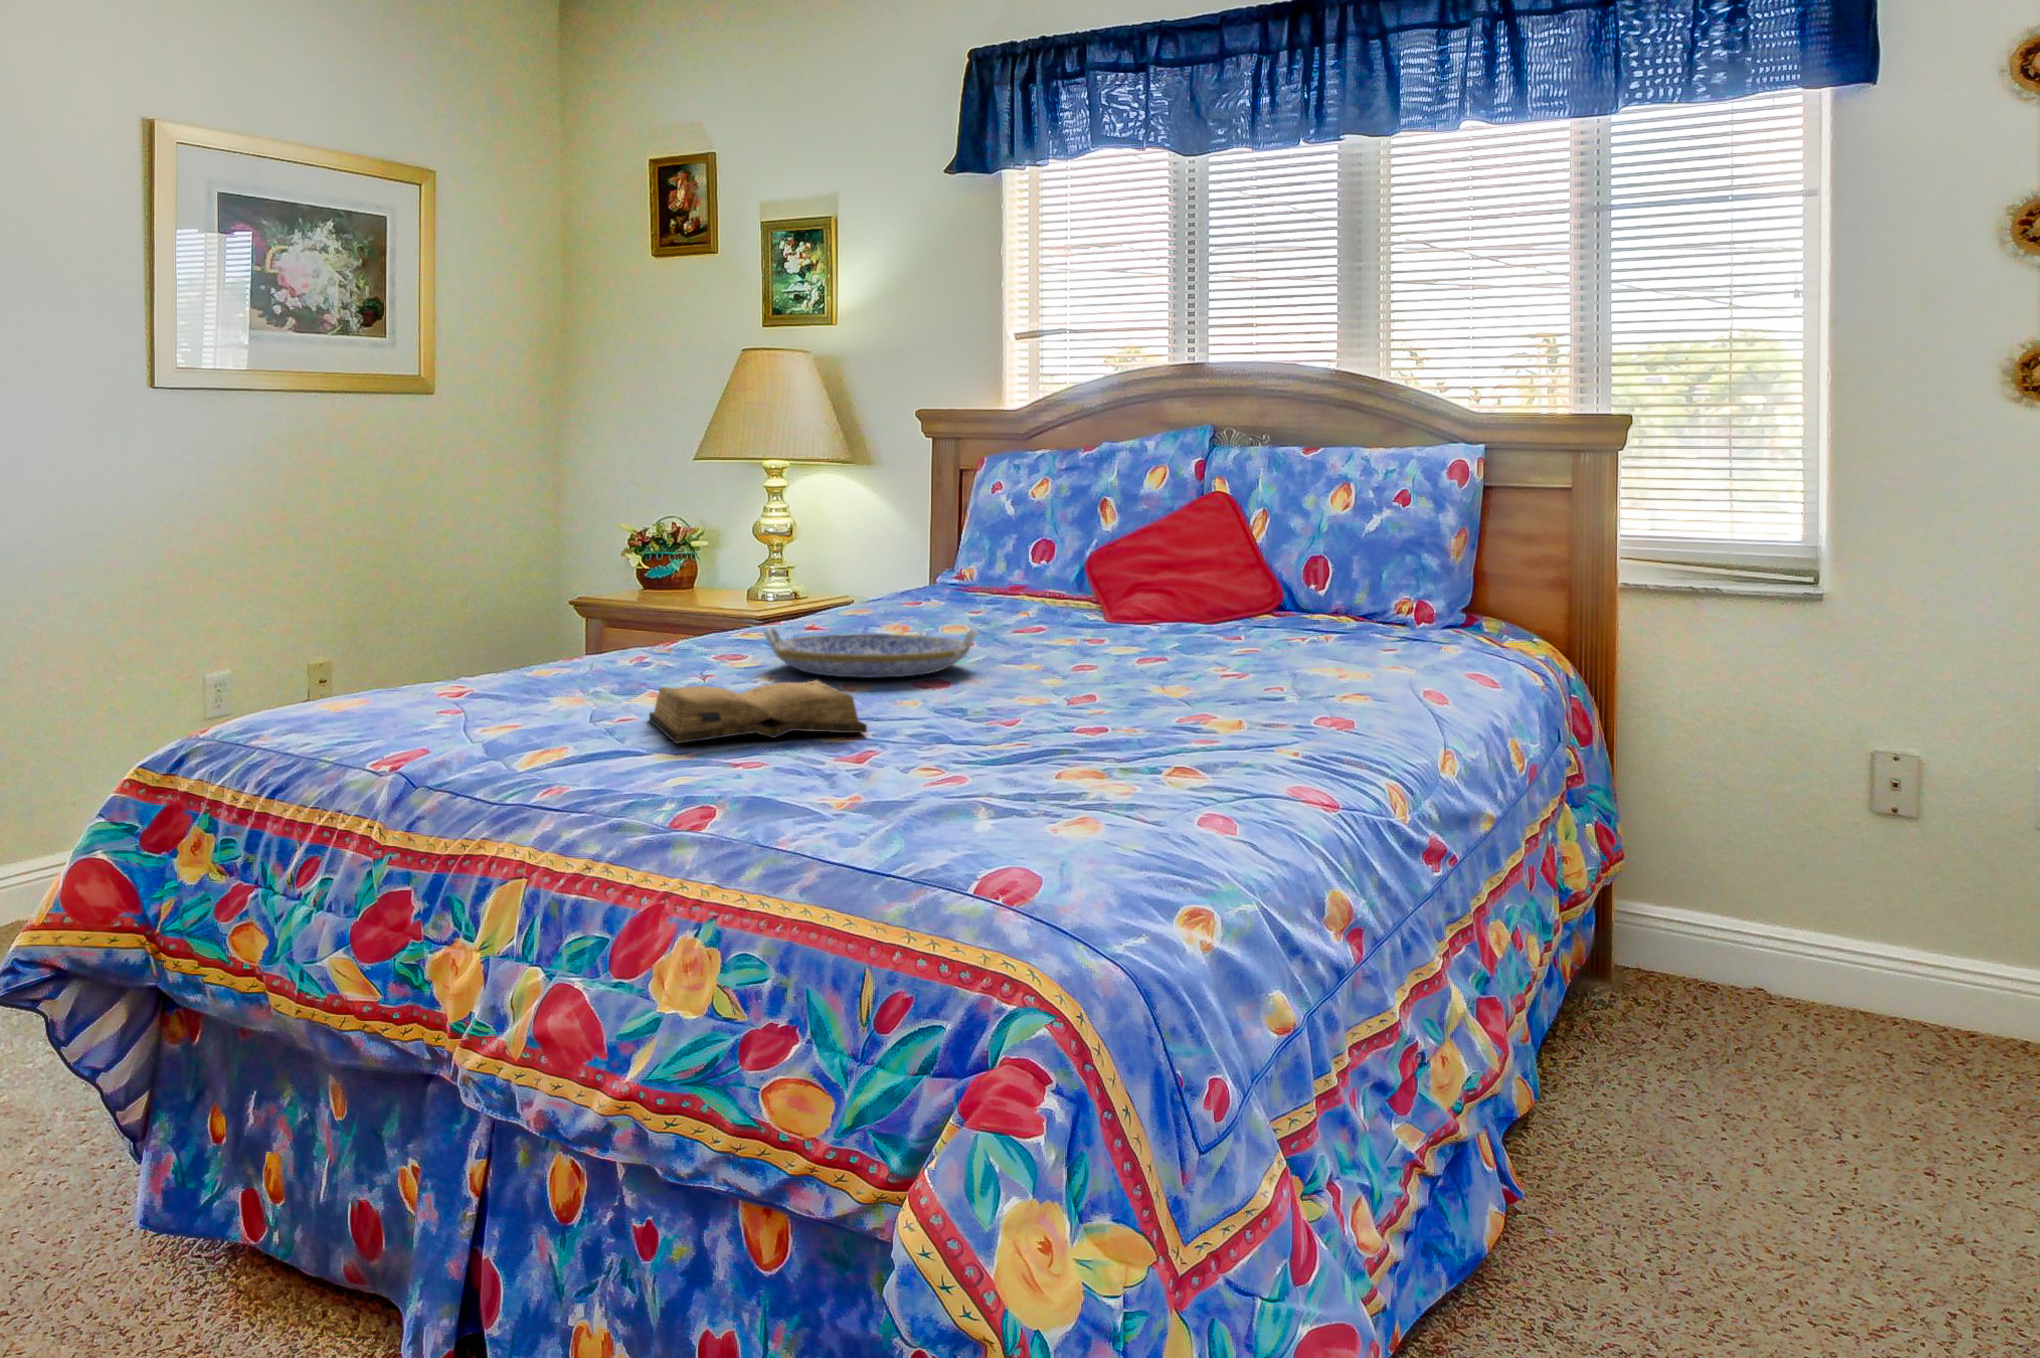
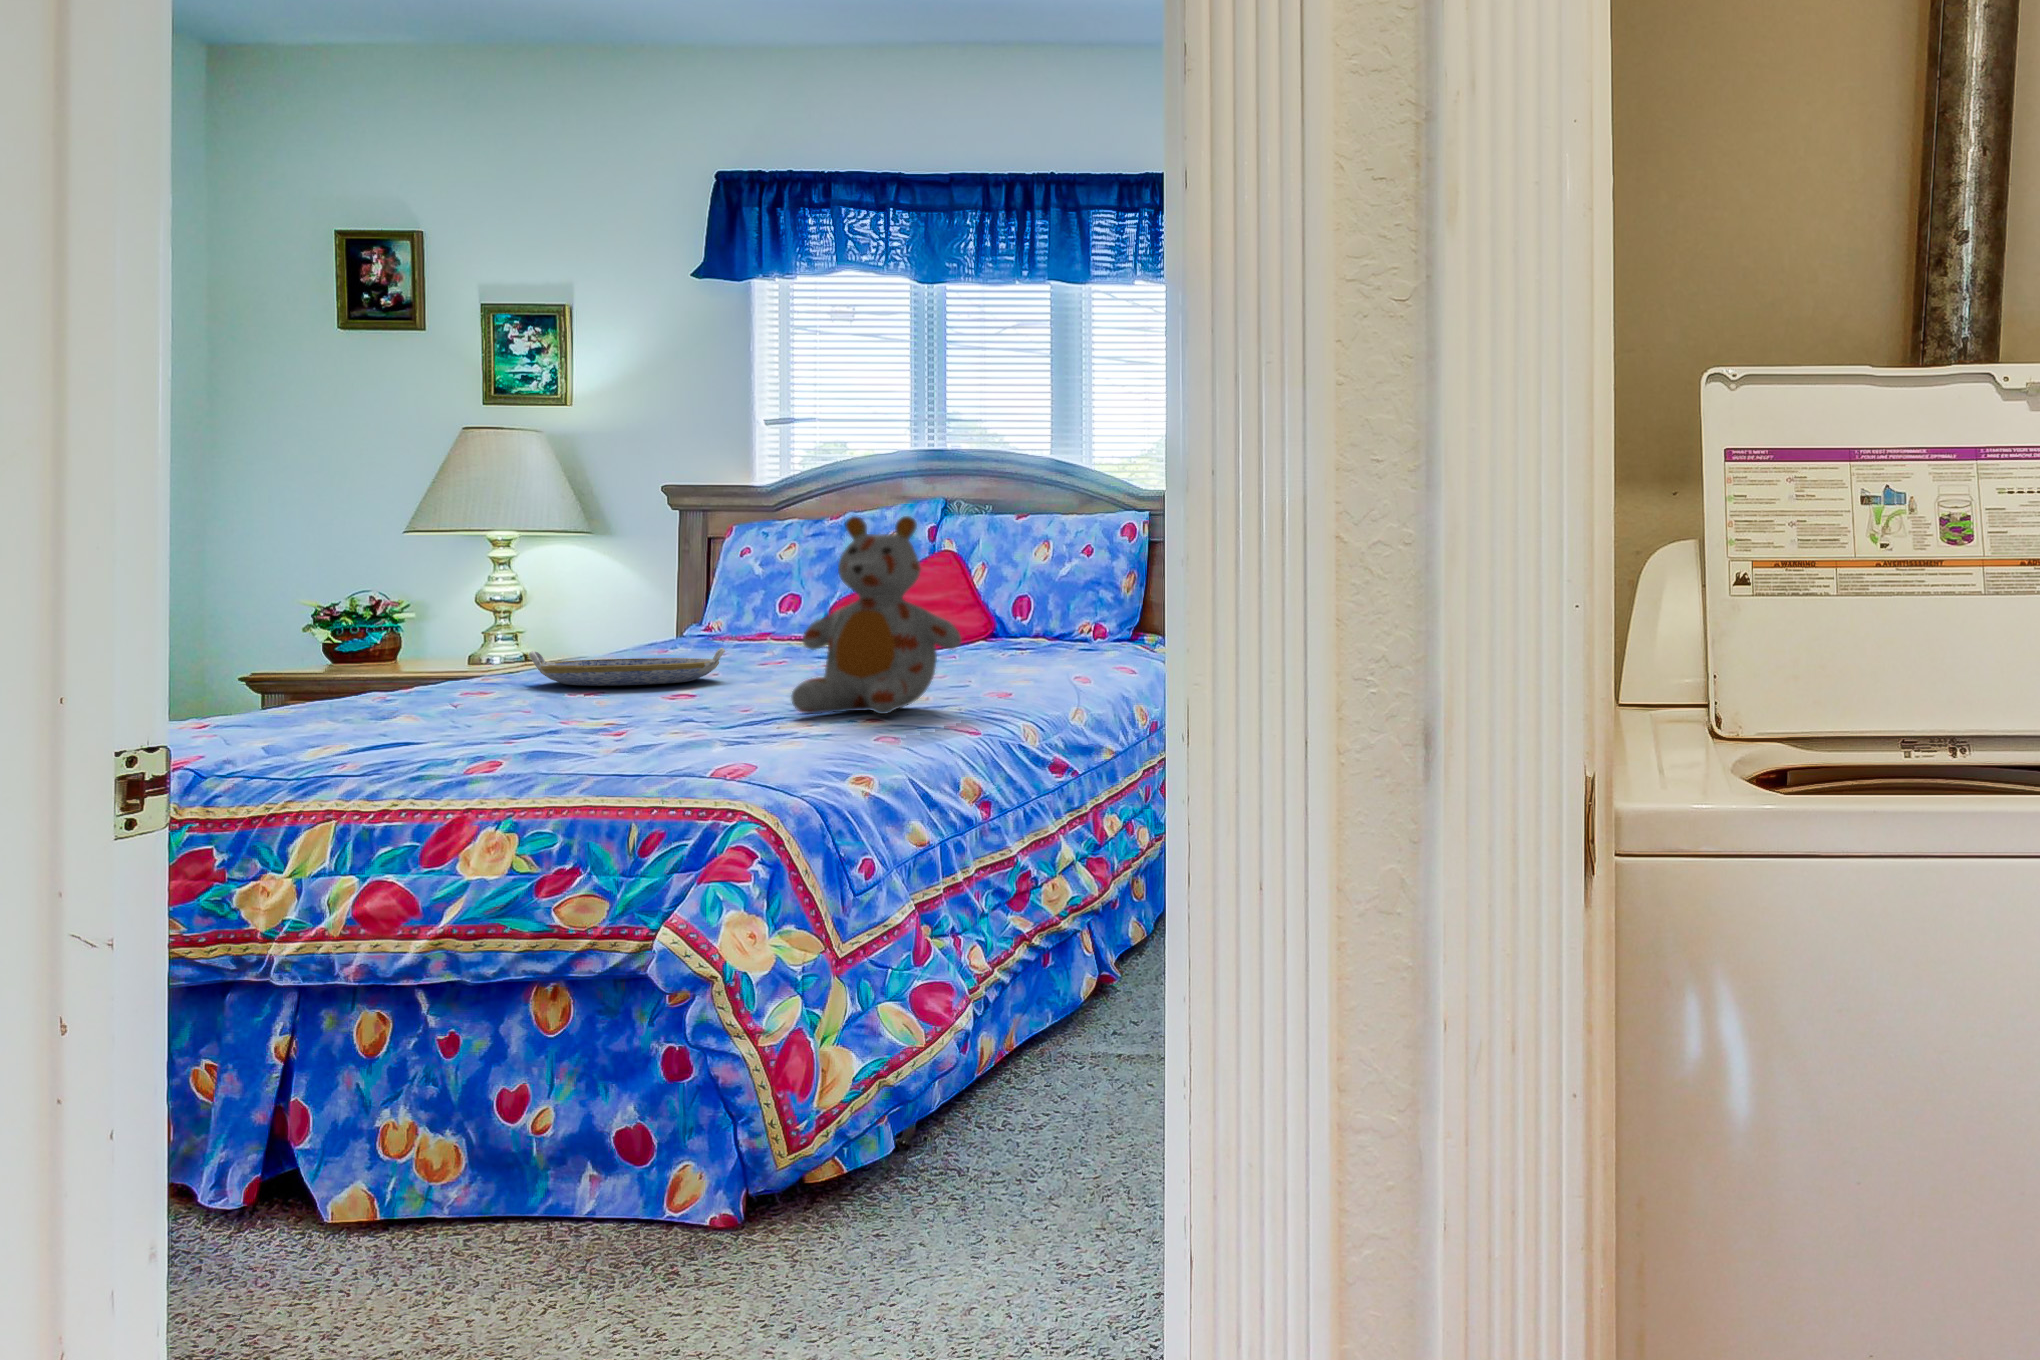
stuffed bear: none [1073,474,1304,773] -> present [791,516,961,714]
diary: present [649,681,867,744] -> none [428,678,627,719]

